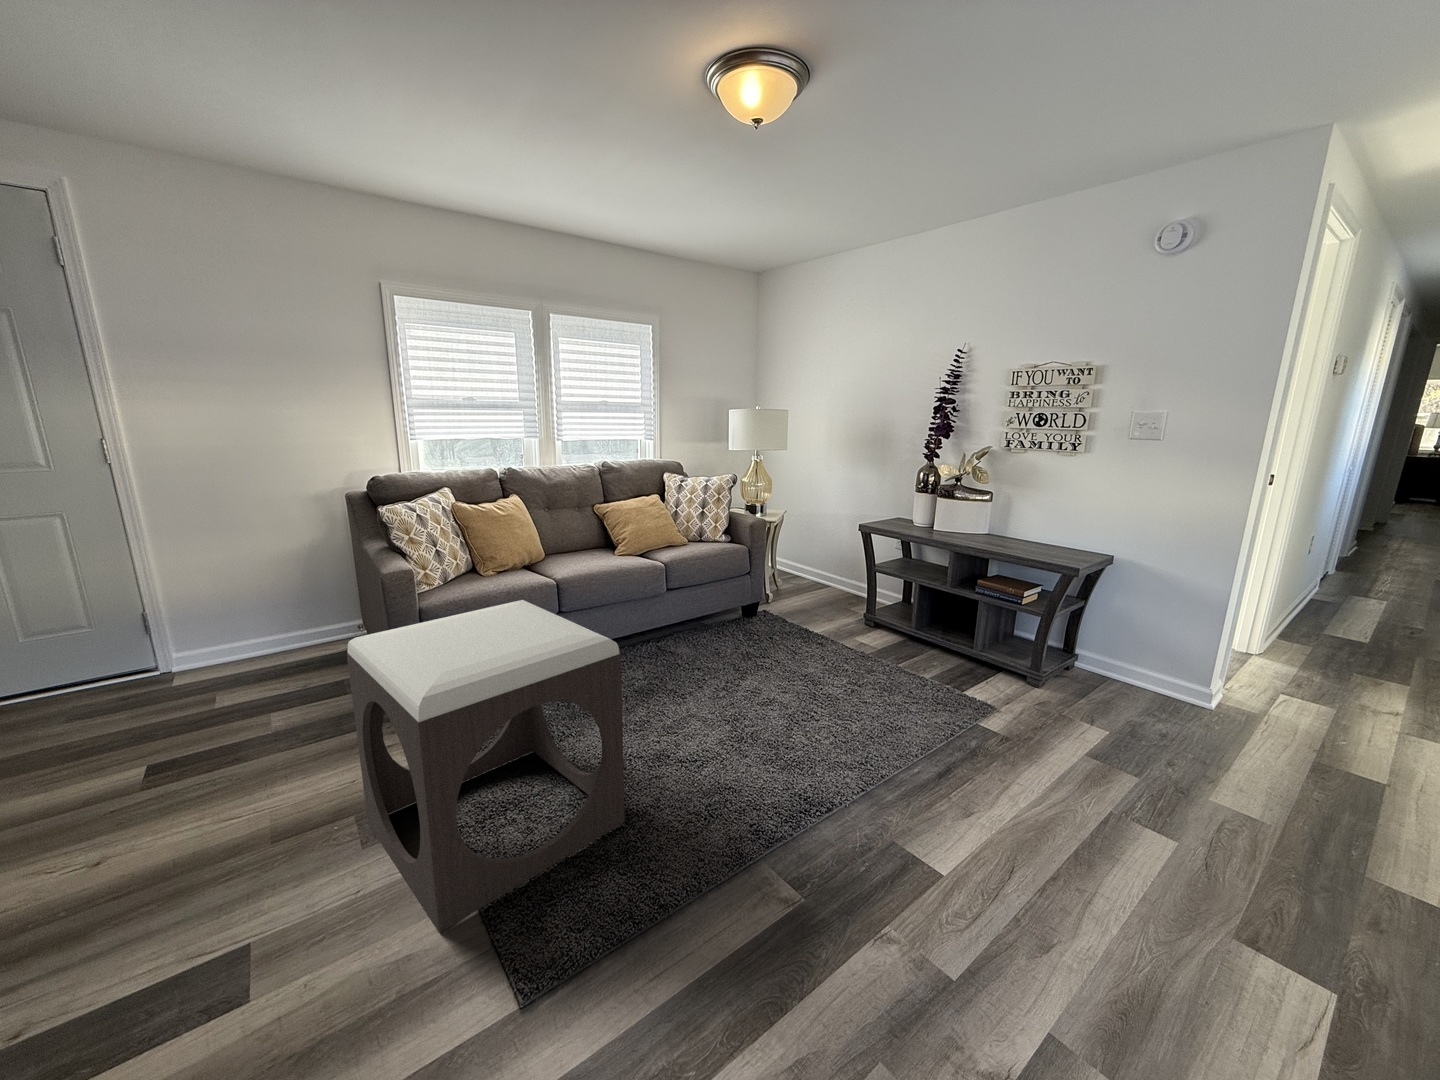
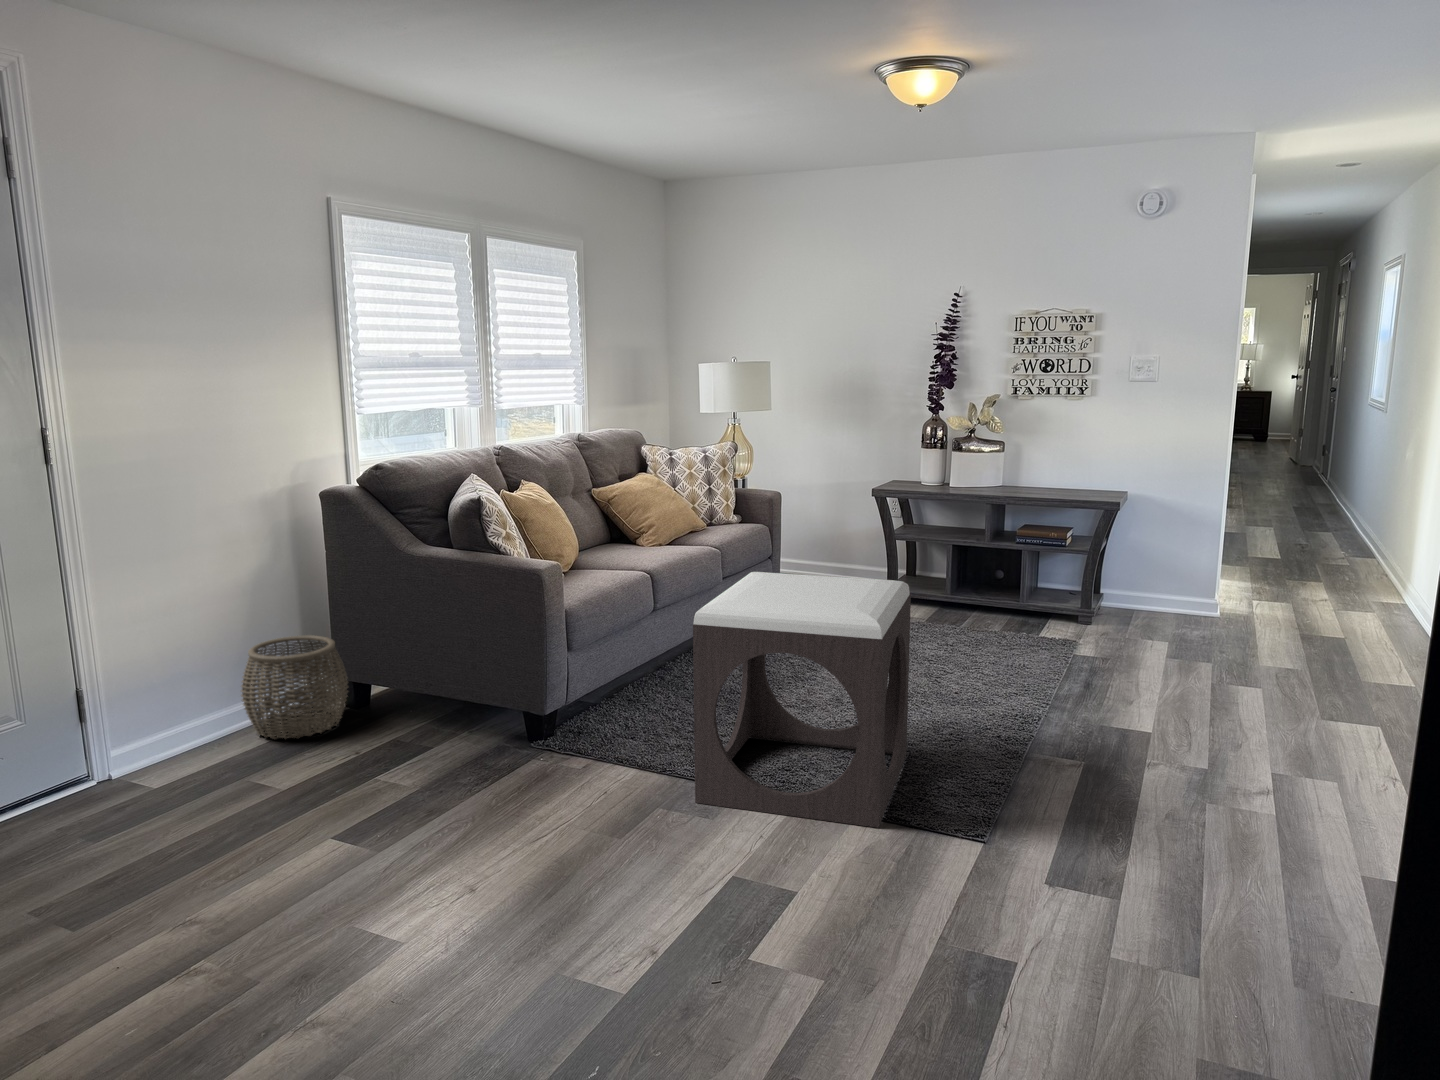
woven basket: none [258,592,345,668] -> present [241,635,348,739]

